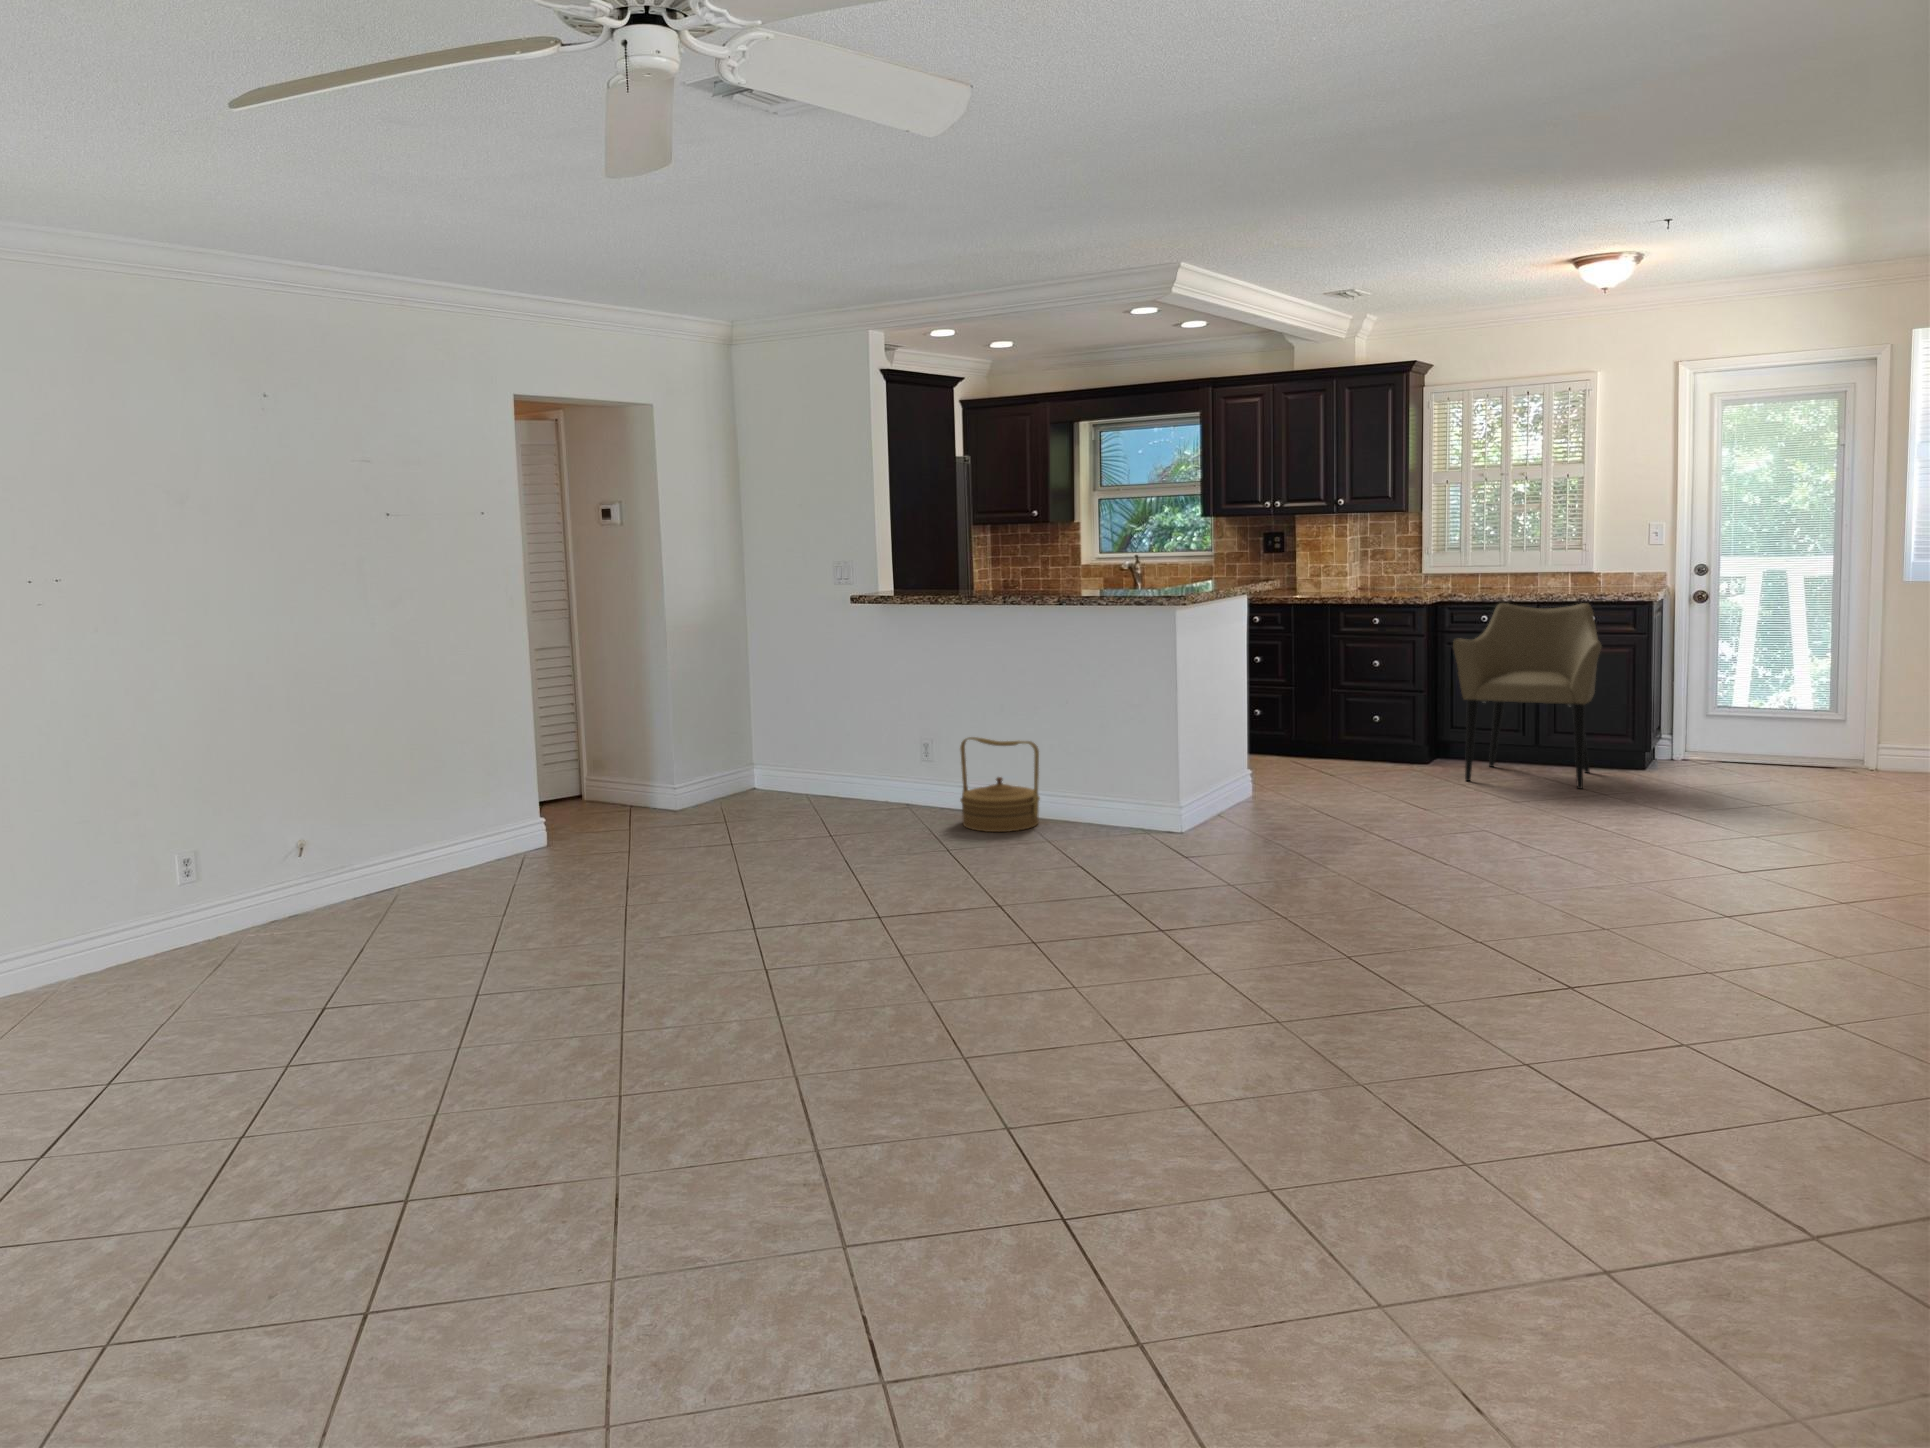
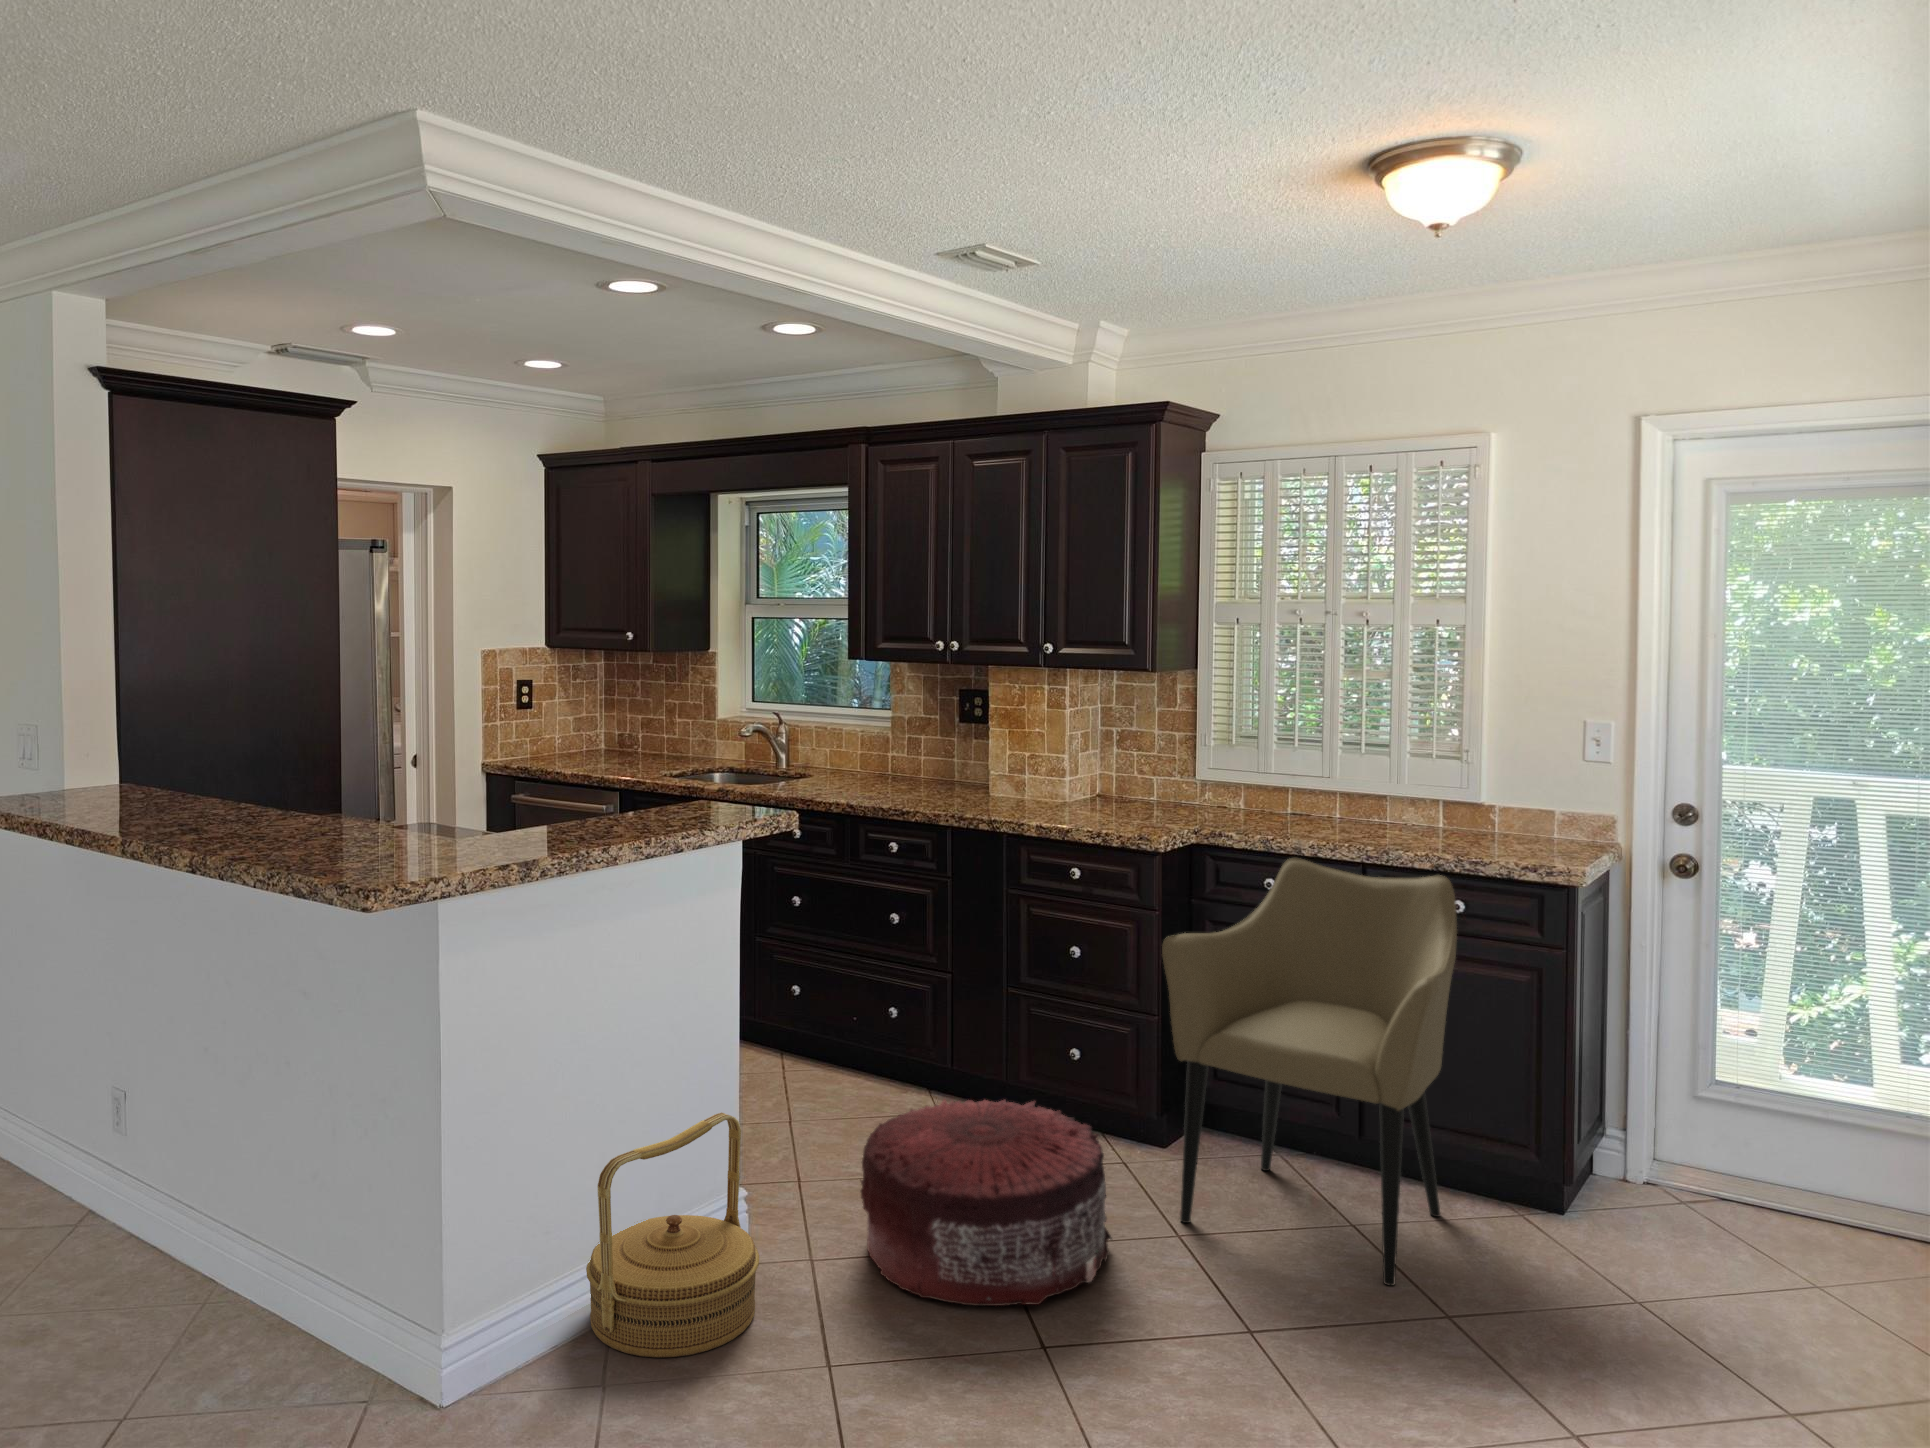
pouf: none [1320,727,1446,803] -> present [861,1100,1111,1306]
woven basket: present [960,737,1040,832] -> present [586,1113,759,1358]

